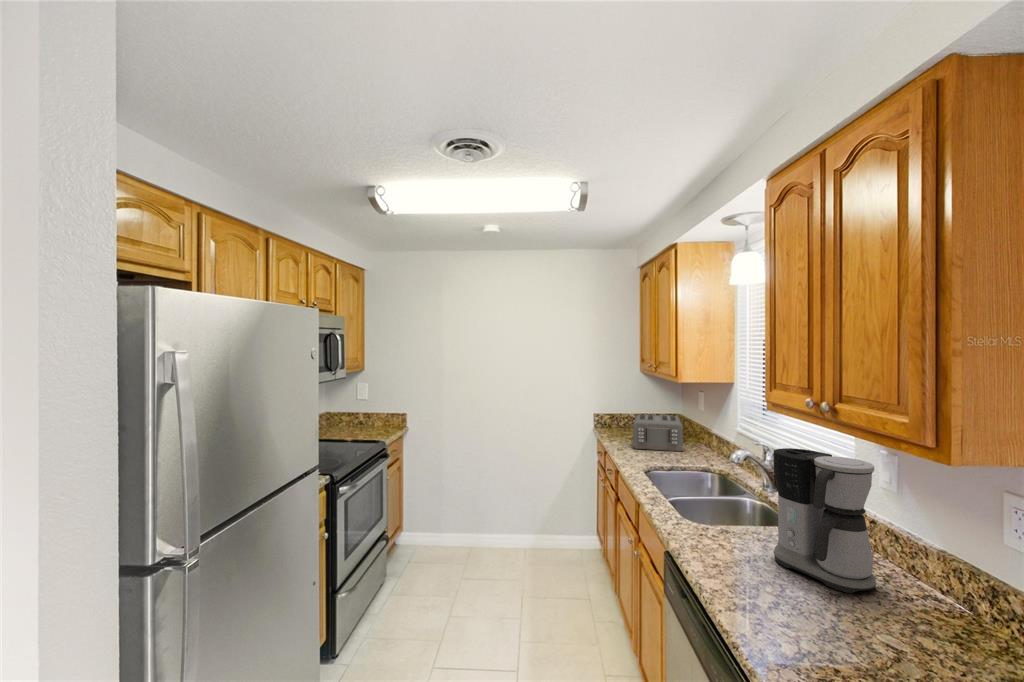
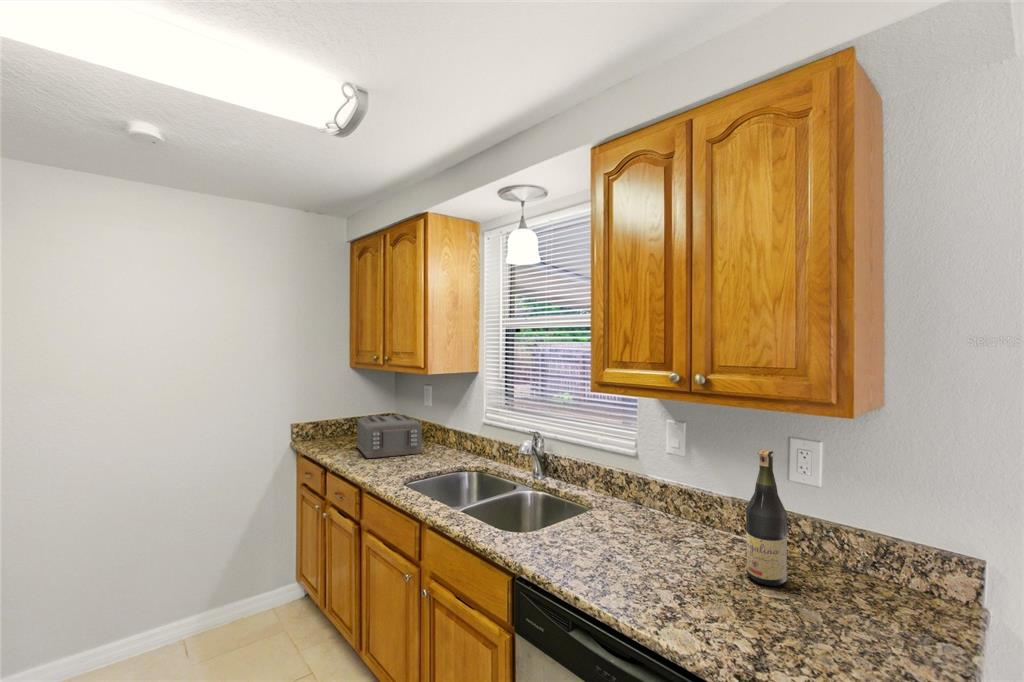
coffee maker: present [773,448,876,593] -> none [612,426,707,557]
wine bottle: none [884,493,936,645] -> present [746,449,787,586]

